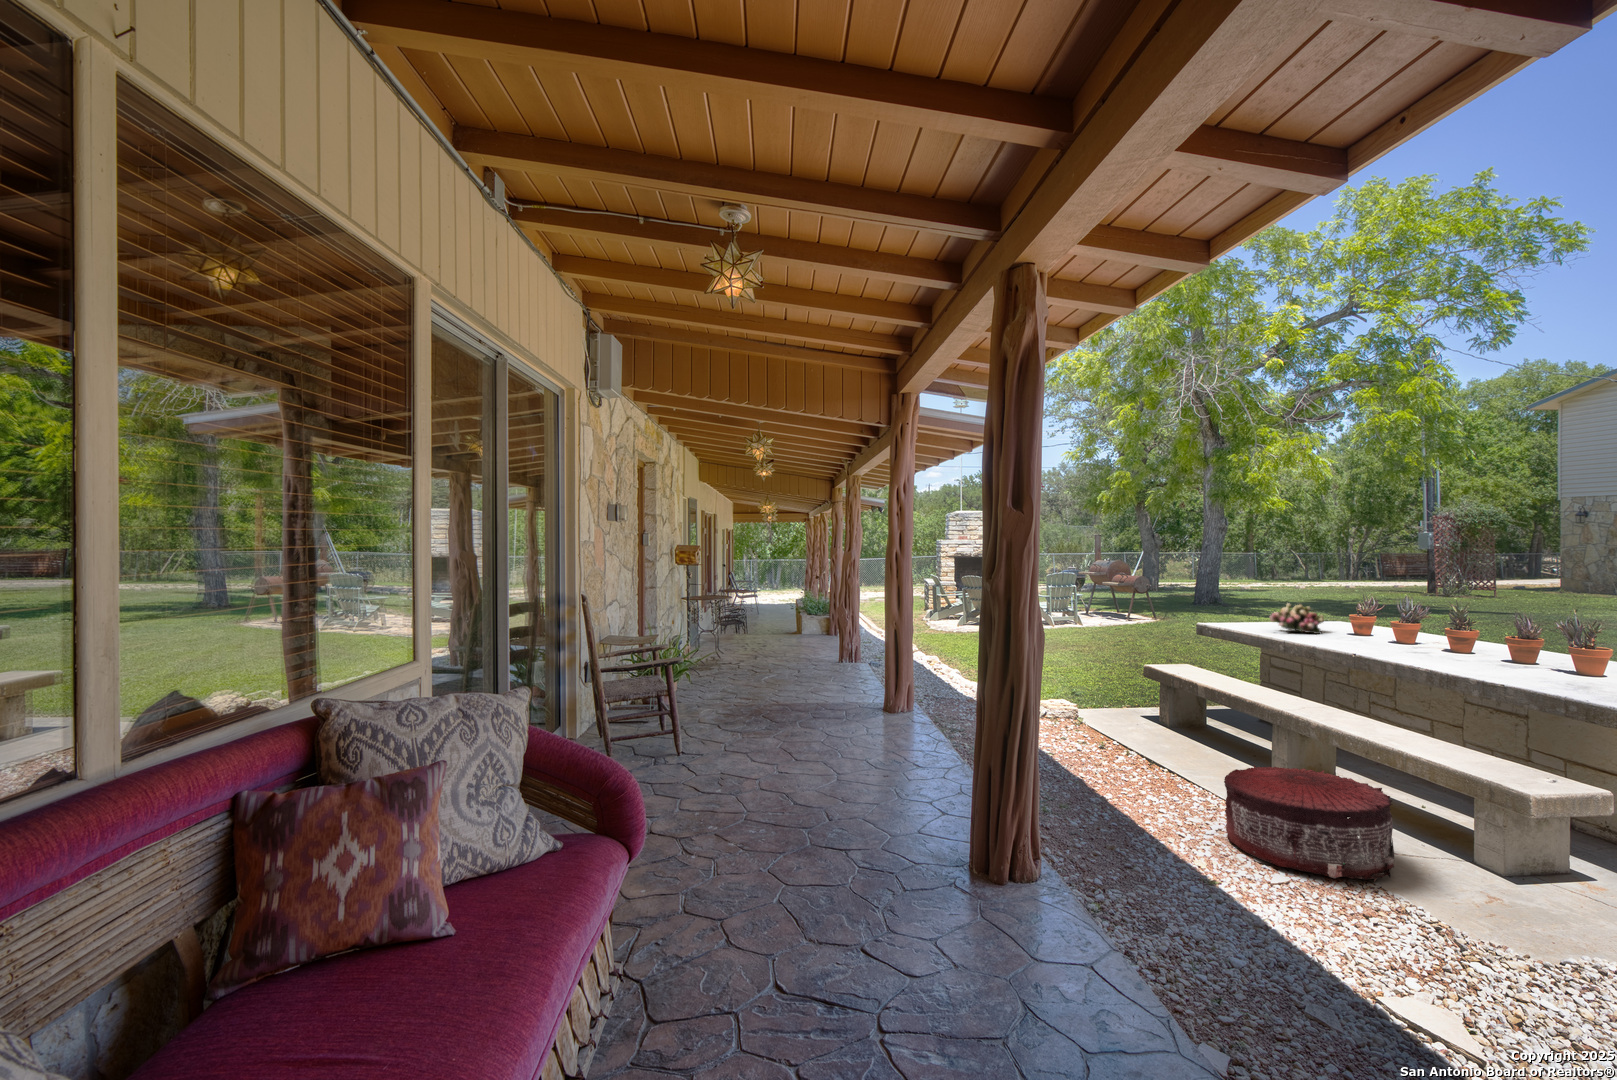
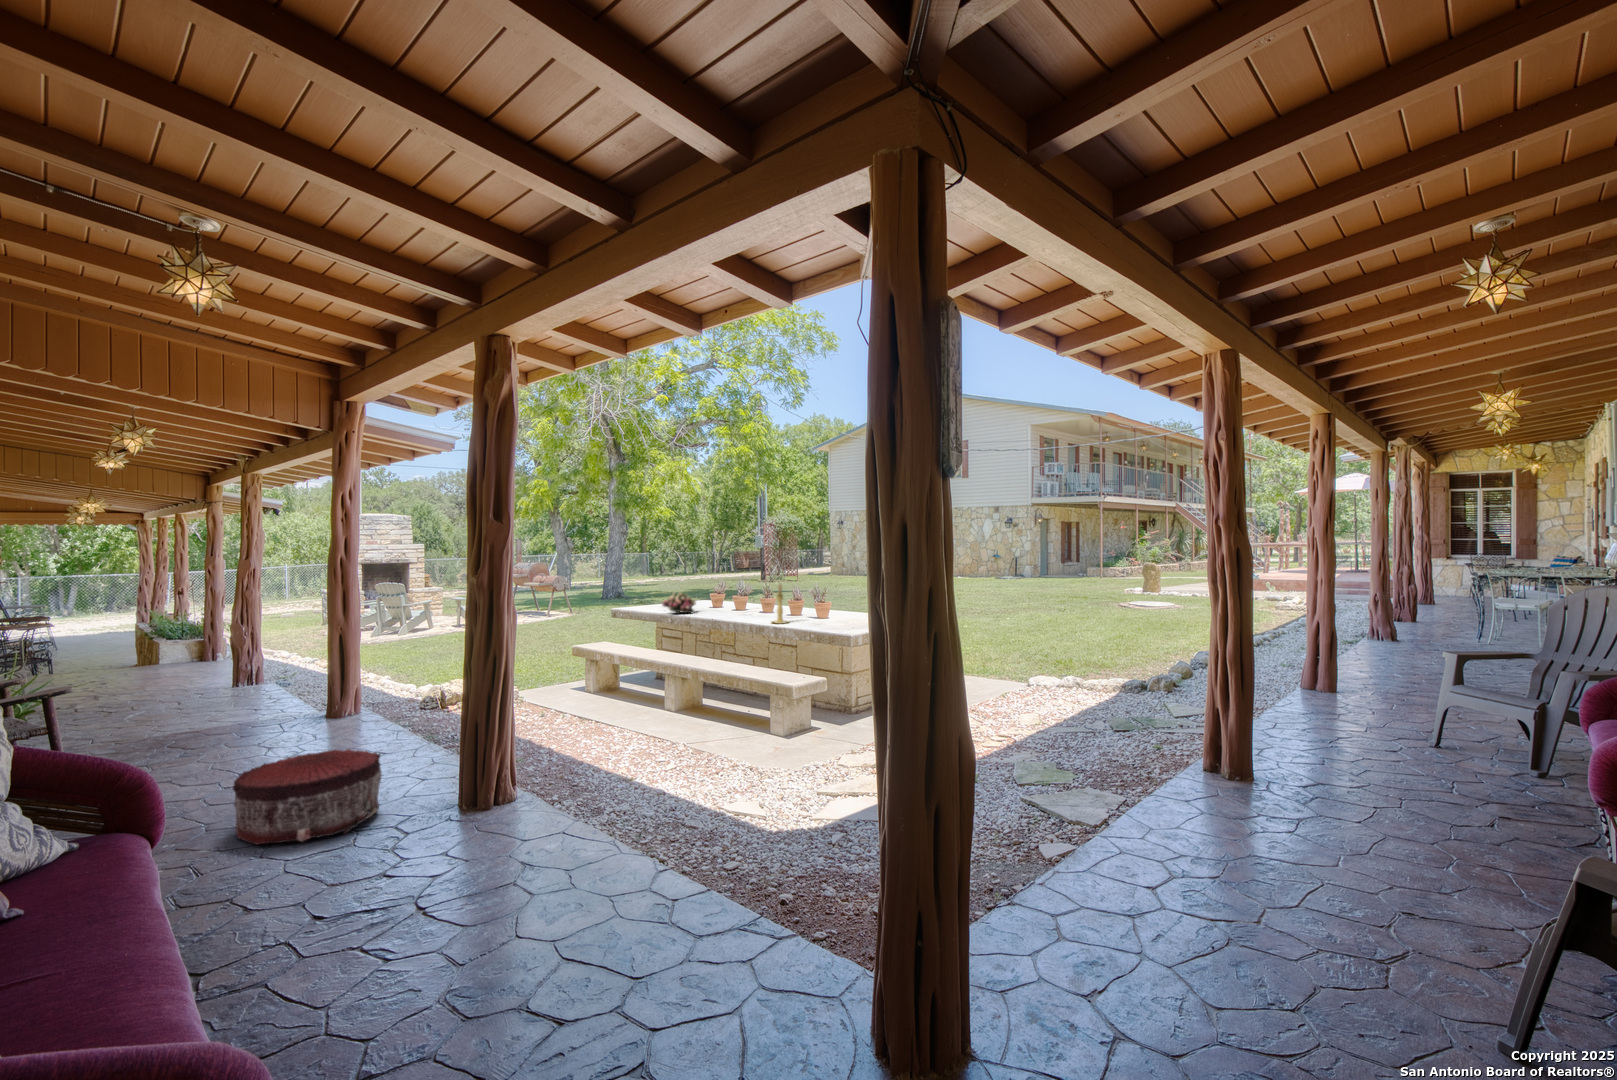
candle holder: none [1470,601,1513,668] -> present [772,584,788,624]
pouf: present [1224,765,1395,882] -> present [233,749,381,845]

